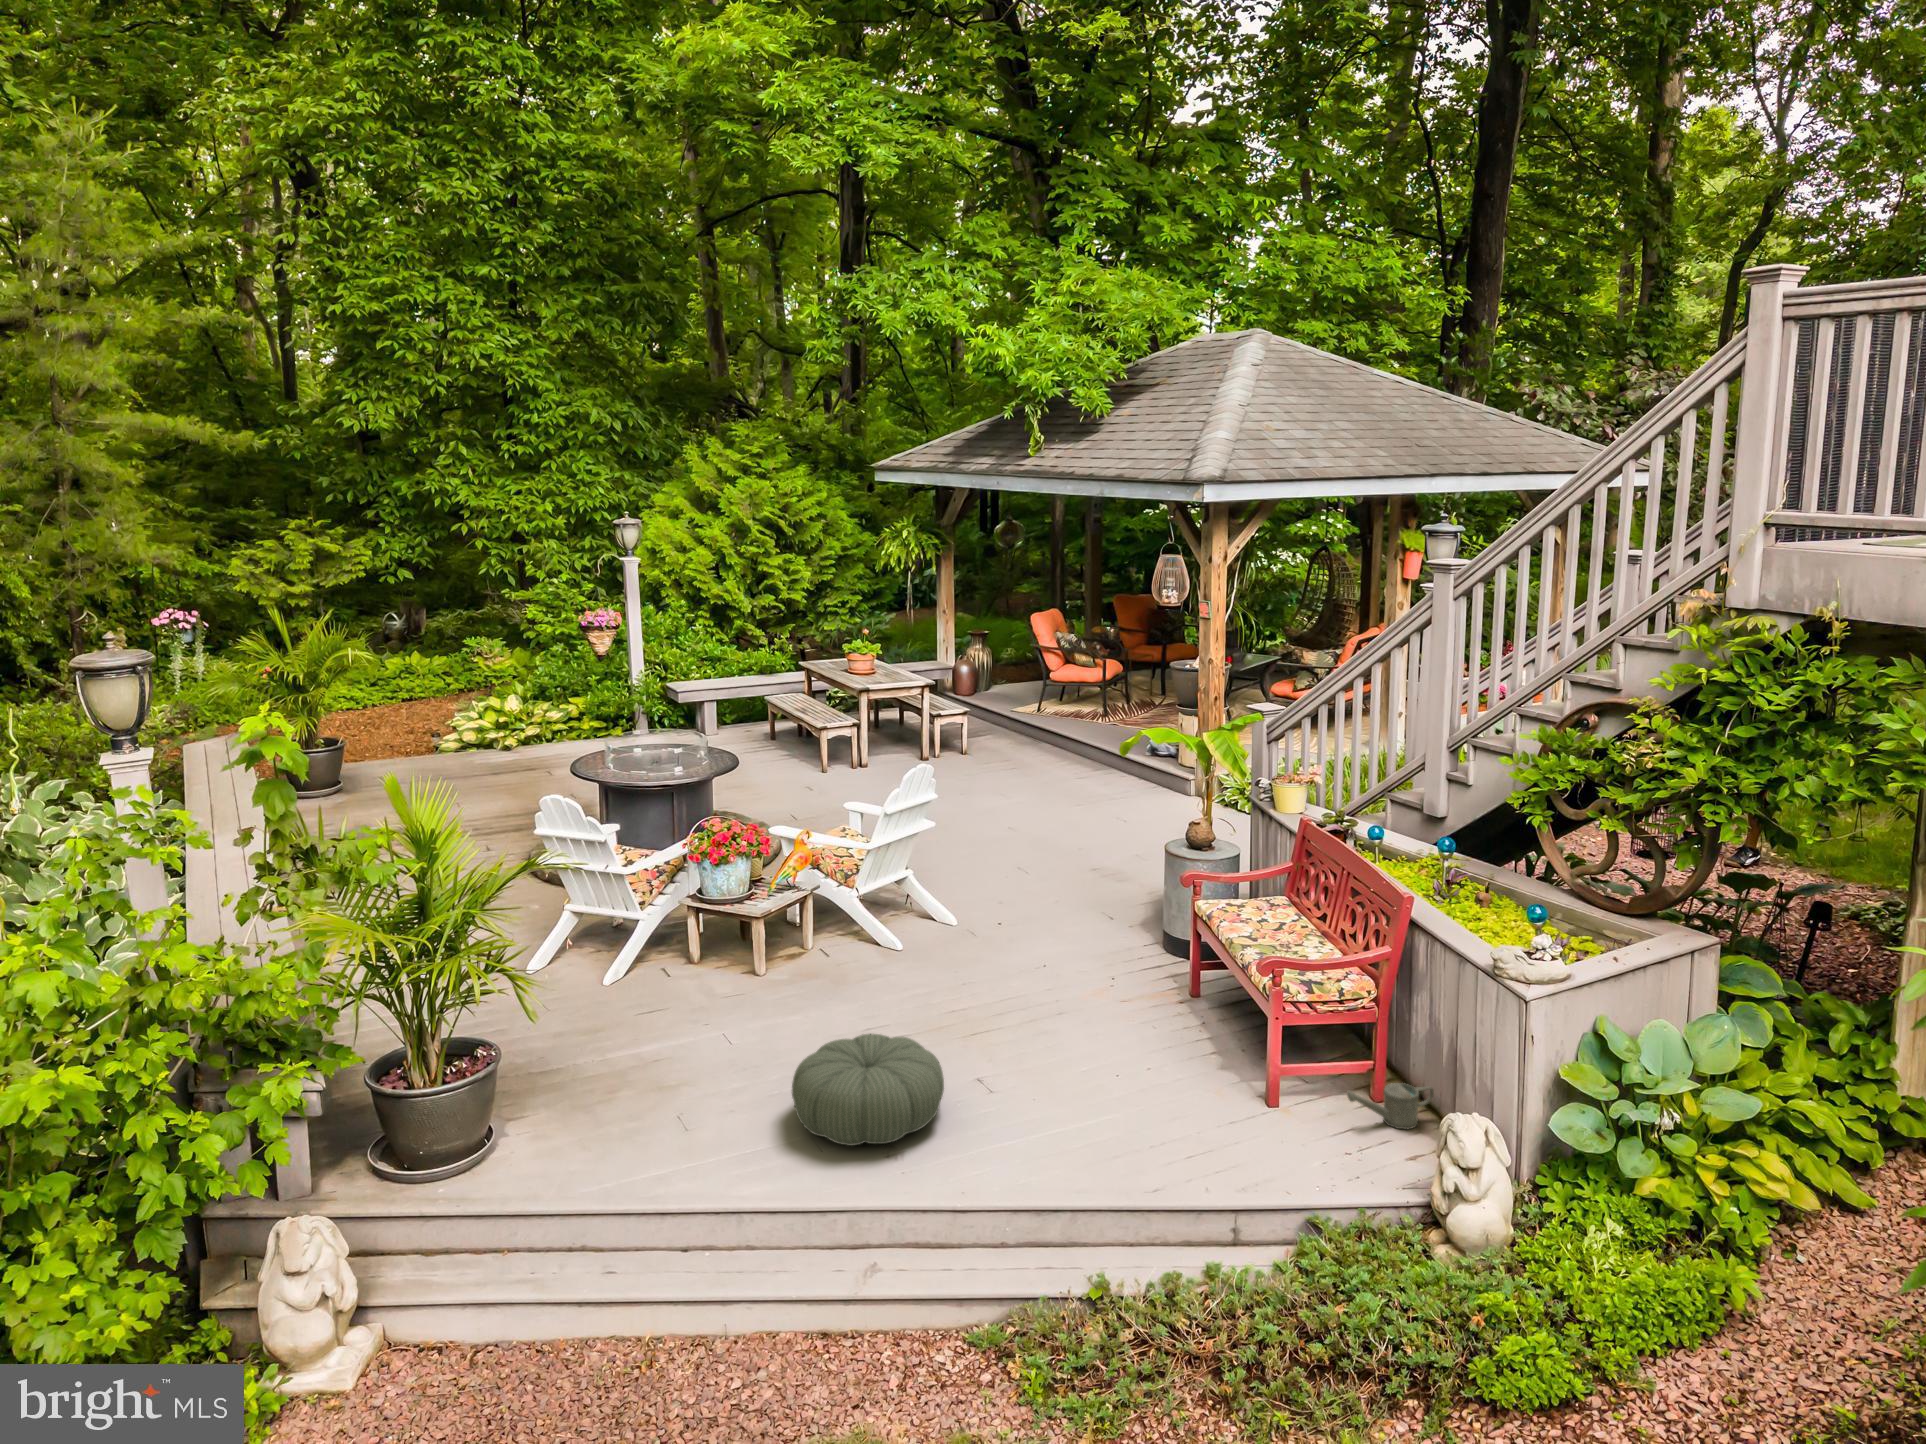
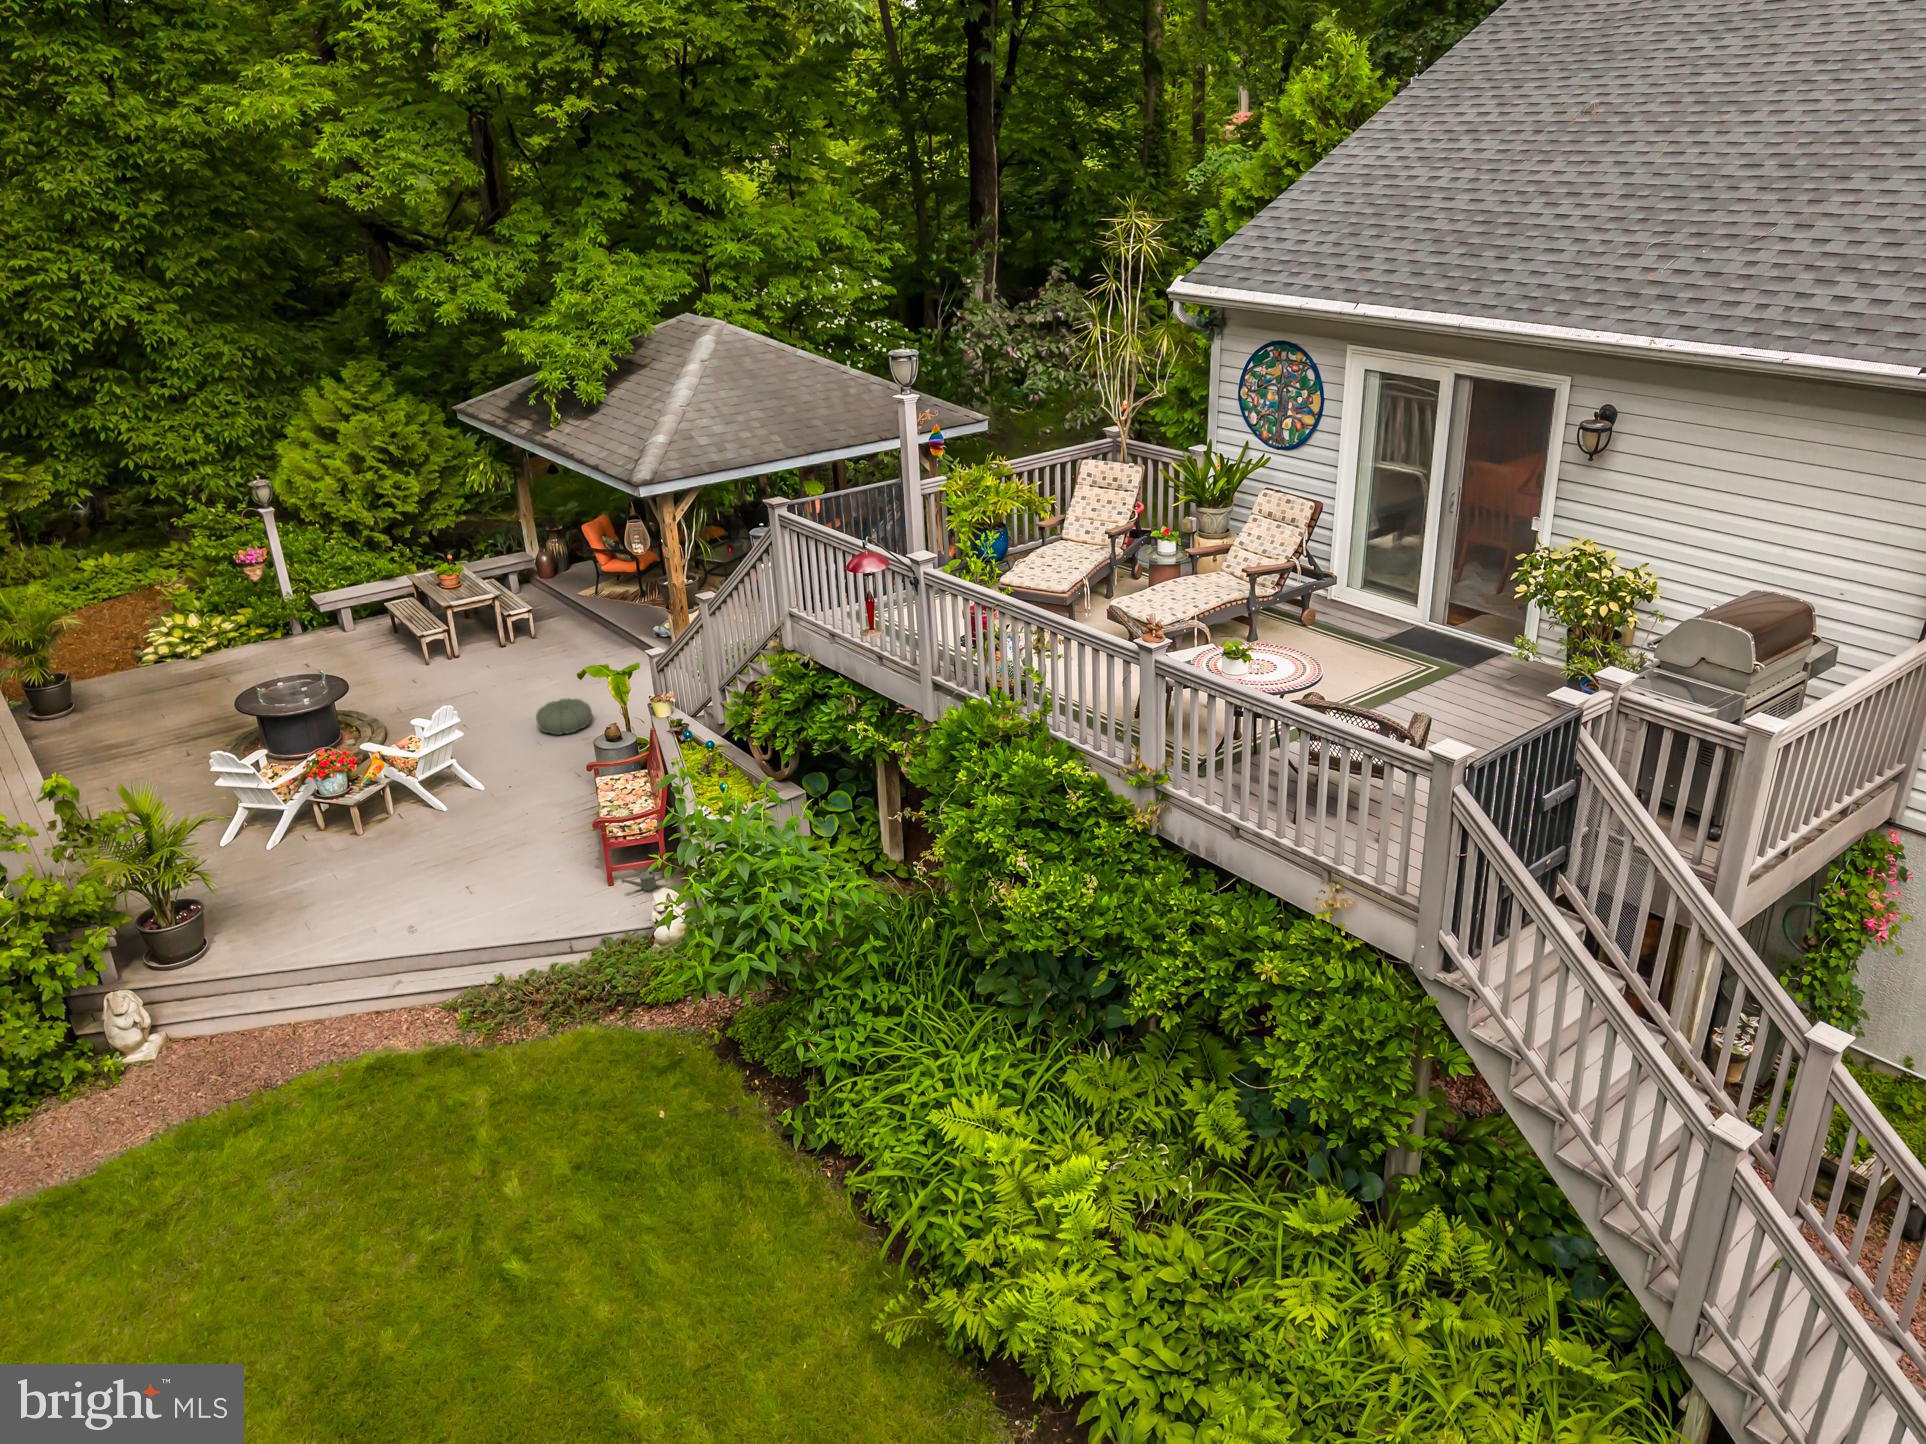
pouf: present [792,1034,944,1146] -> present [536,699,592,735]

